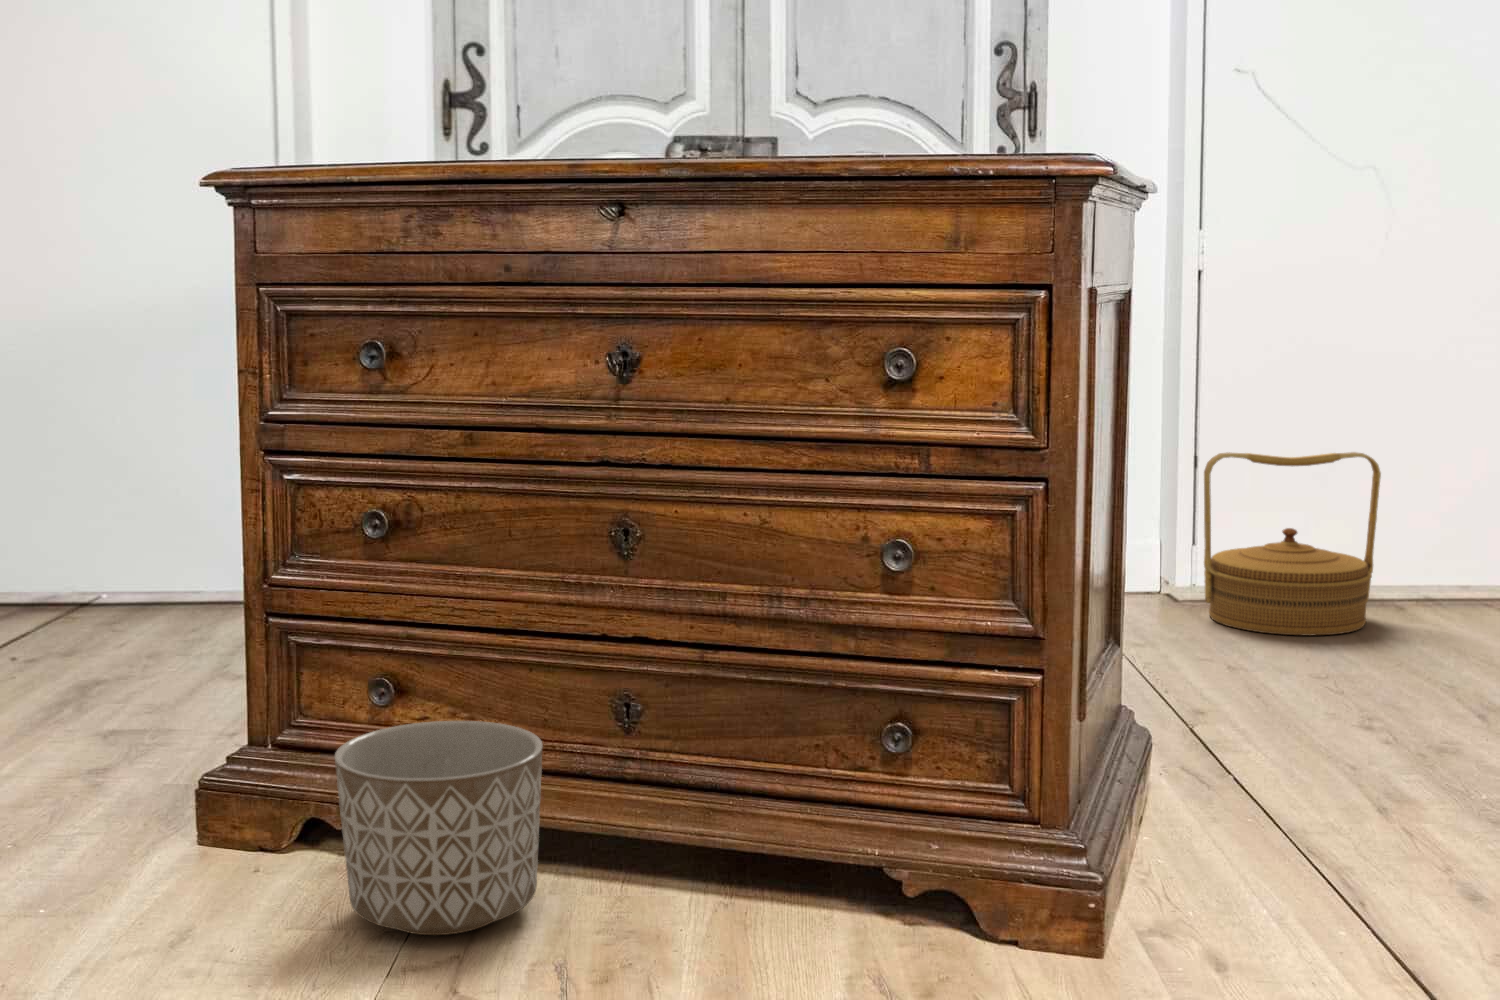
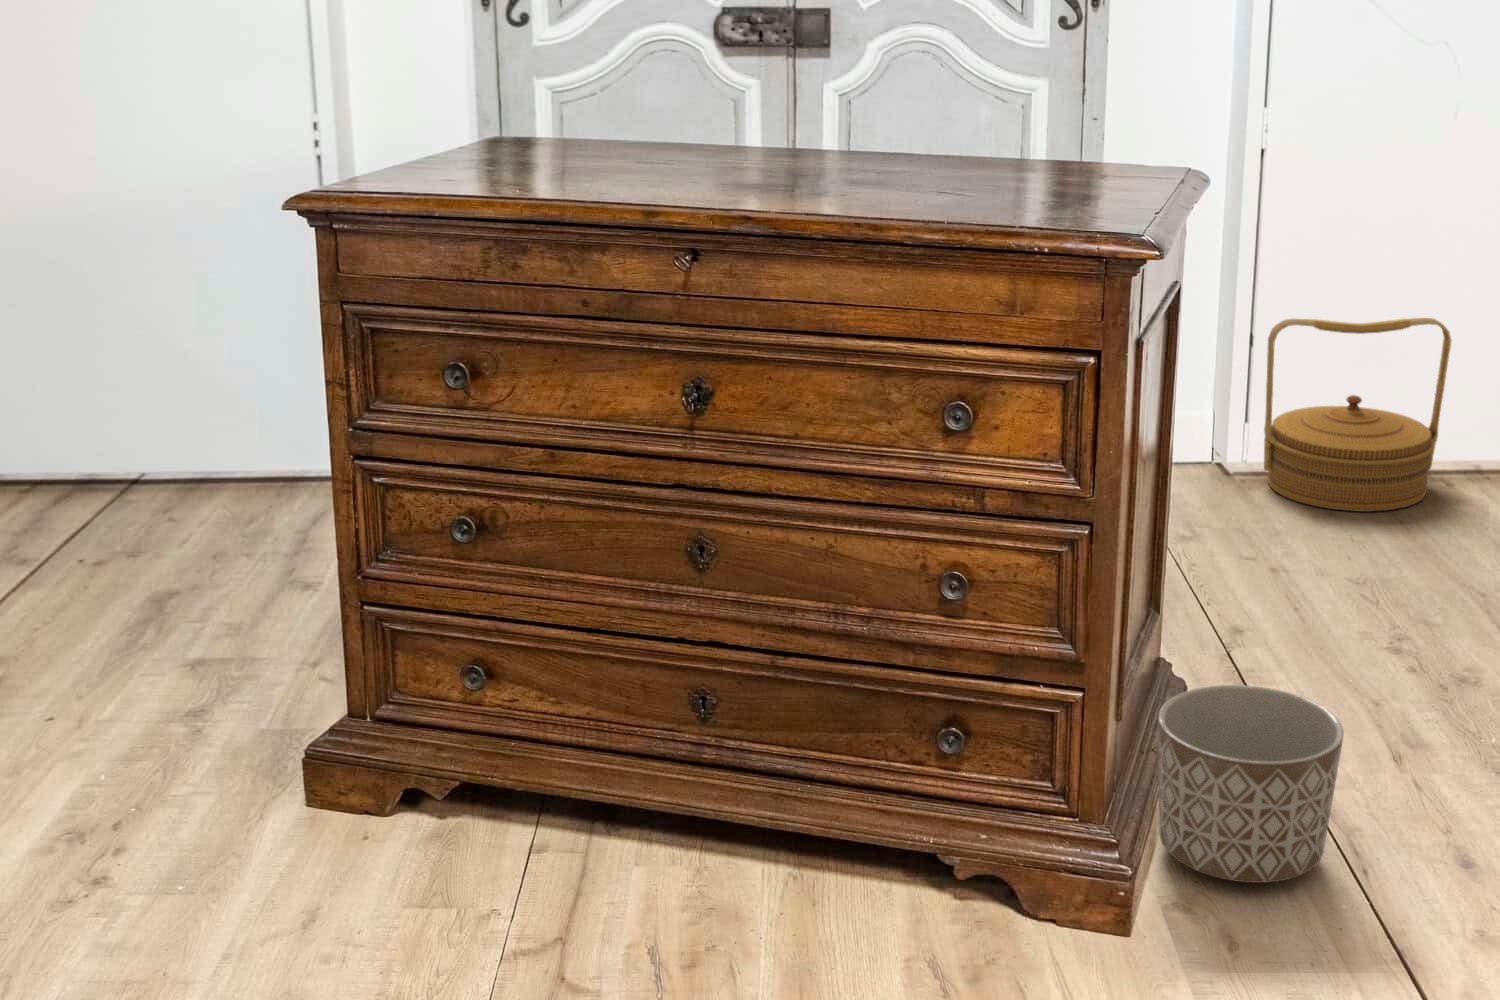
planter: present [335,721,543,935] -> present [1158,685,1344,883]

